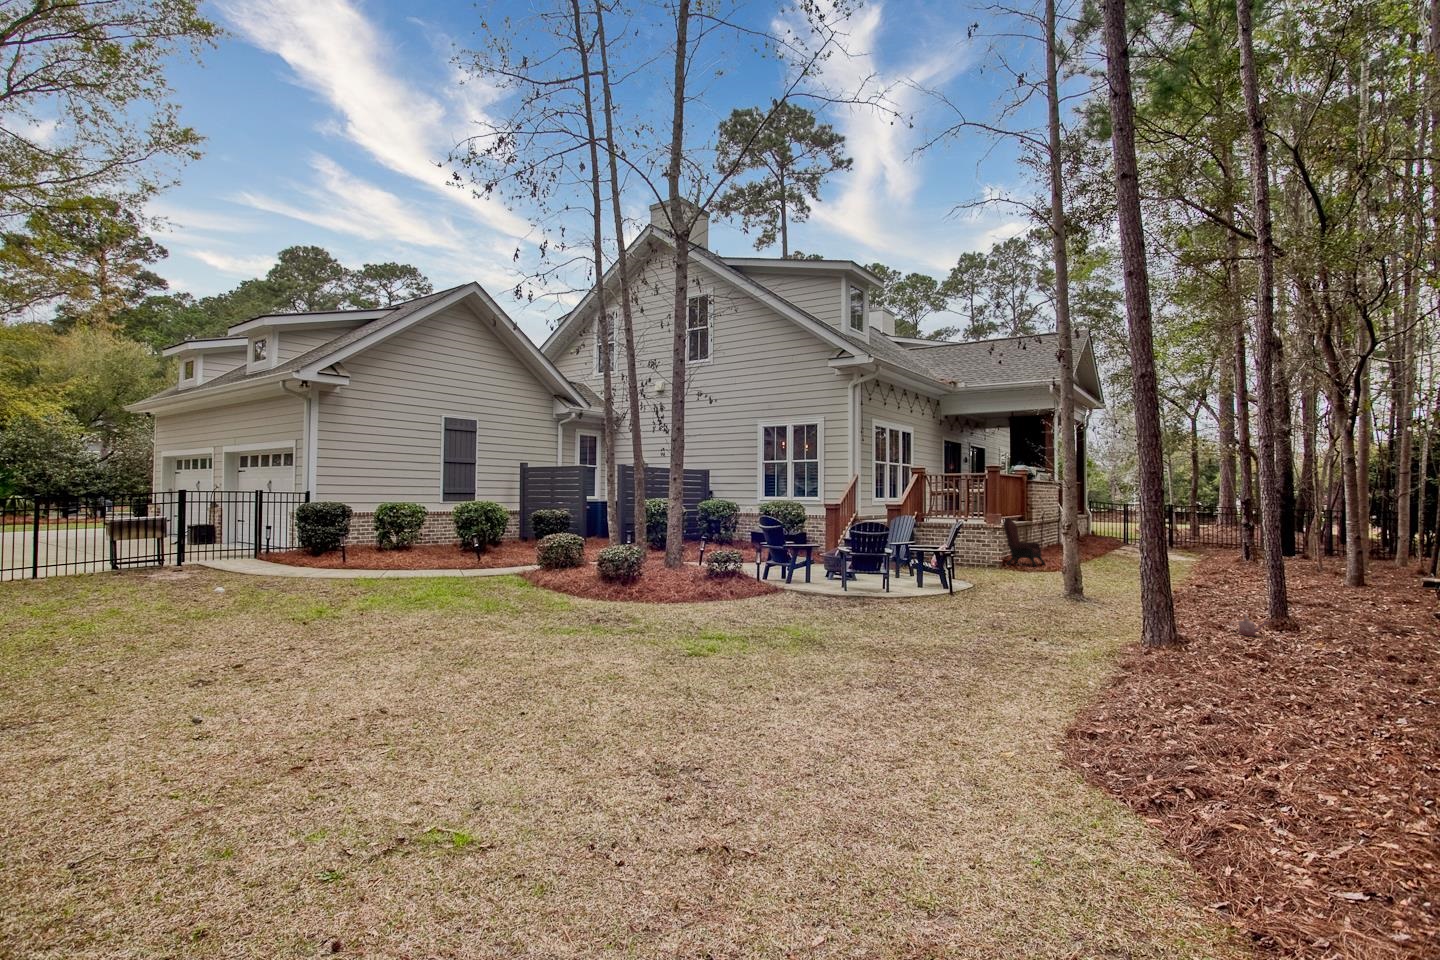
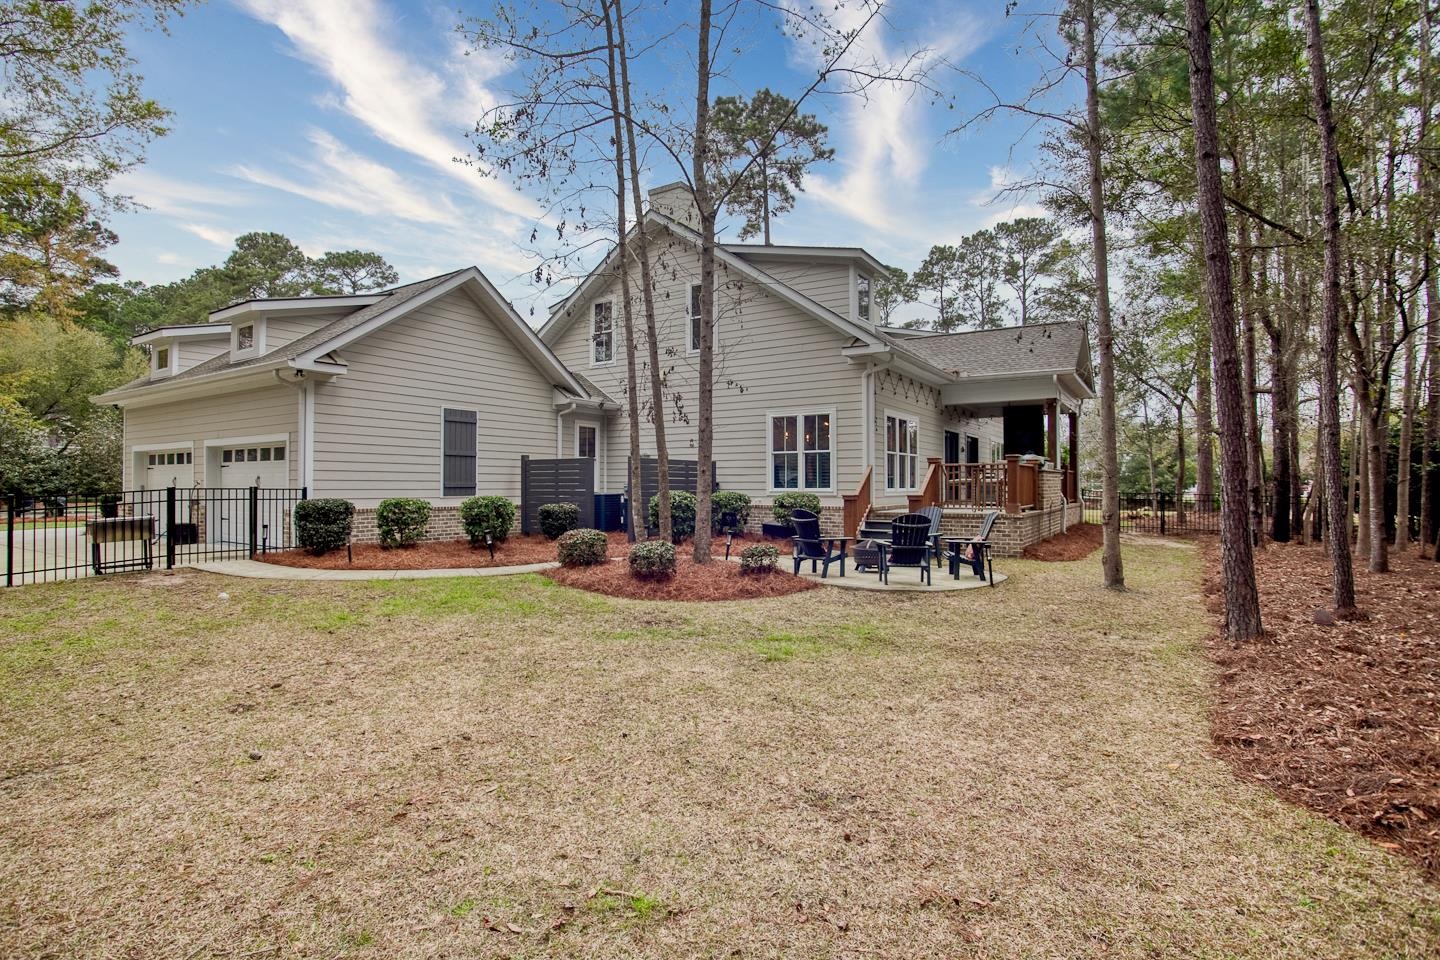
armchair: present [1003,518,1045,567] -> none [1016,505,1057,553]

